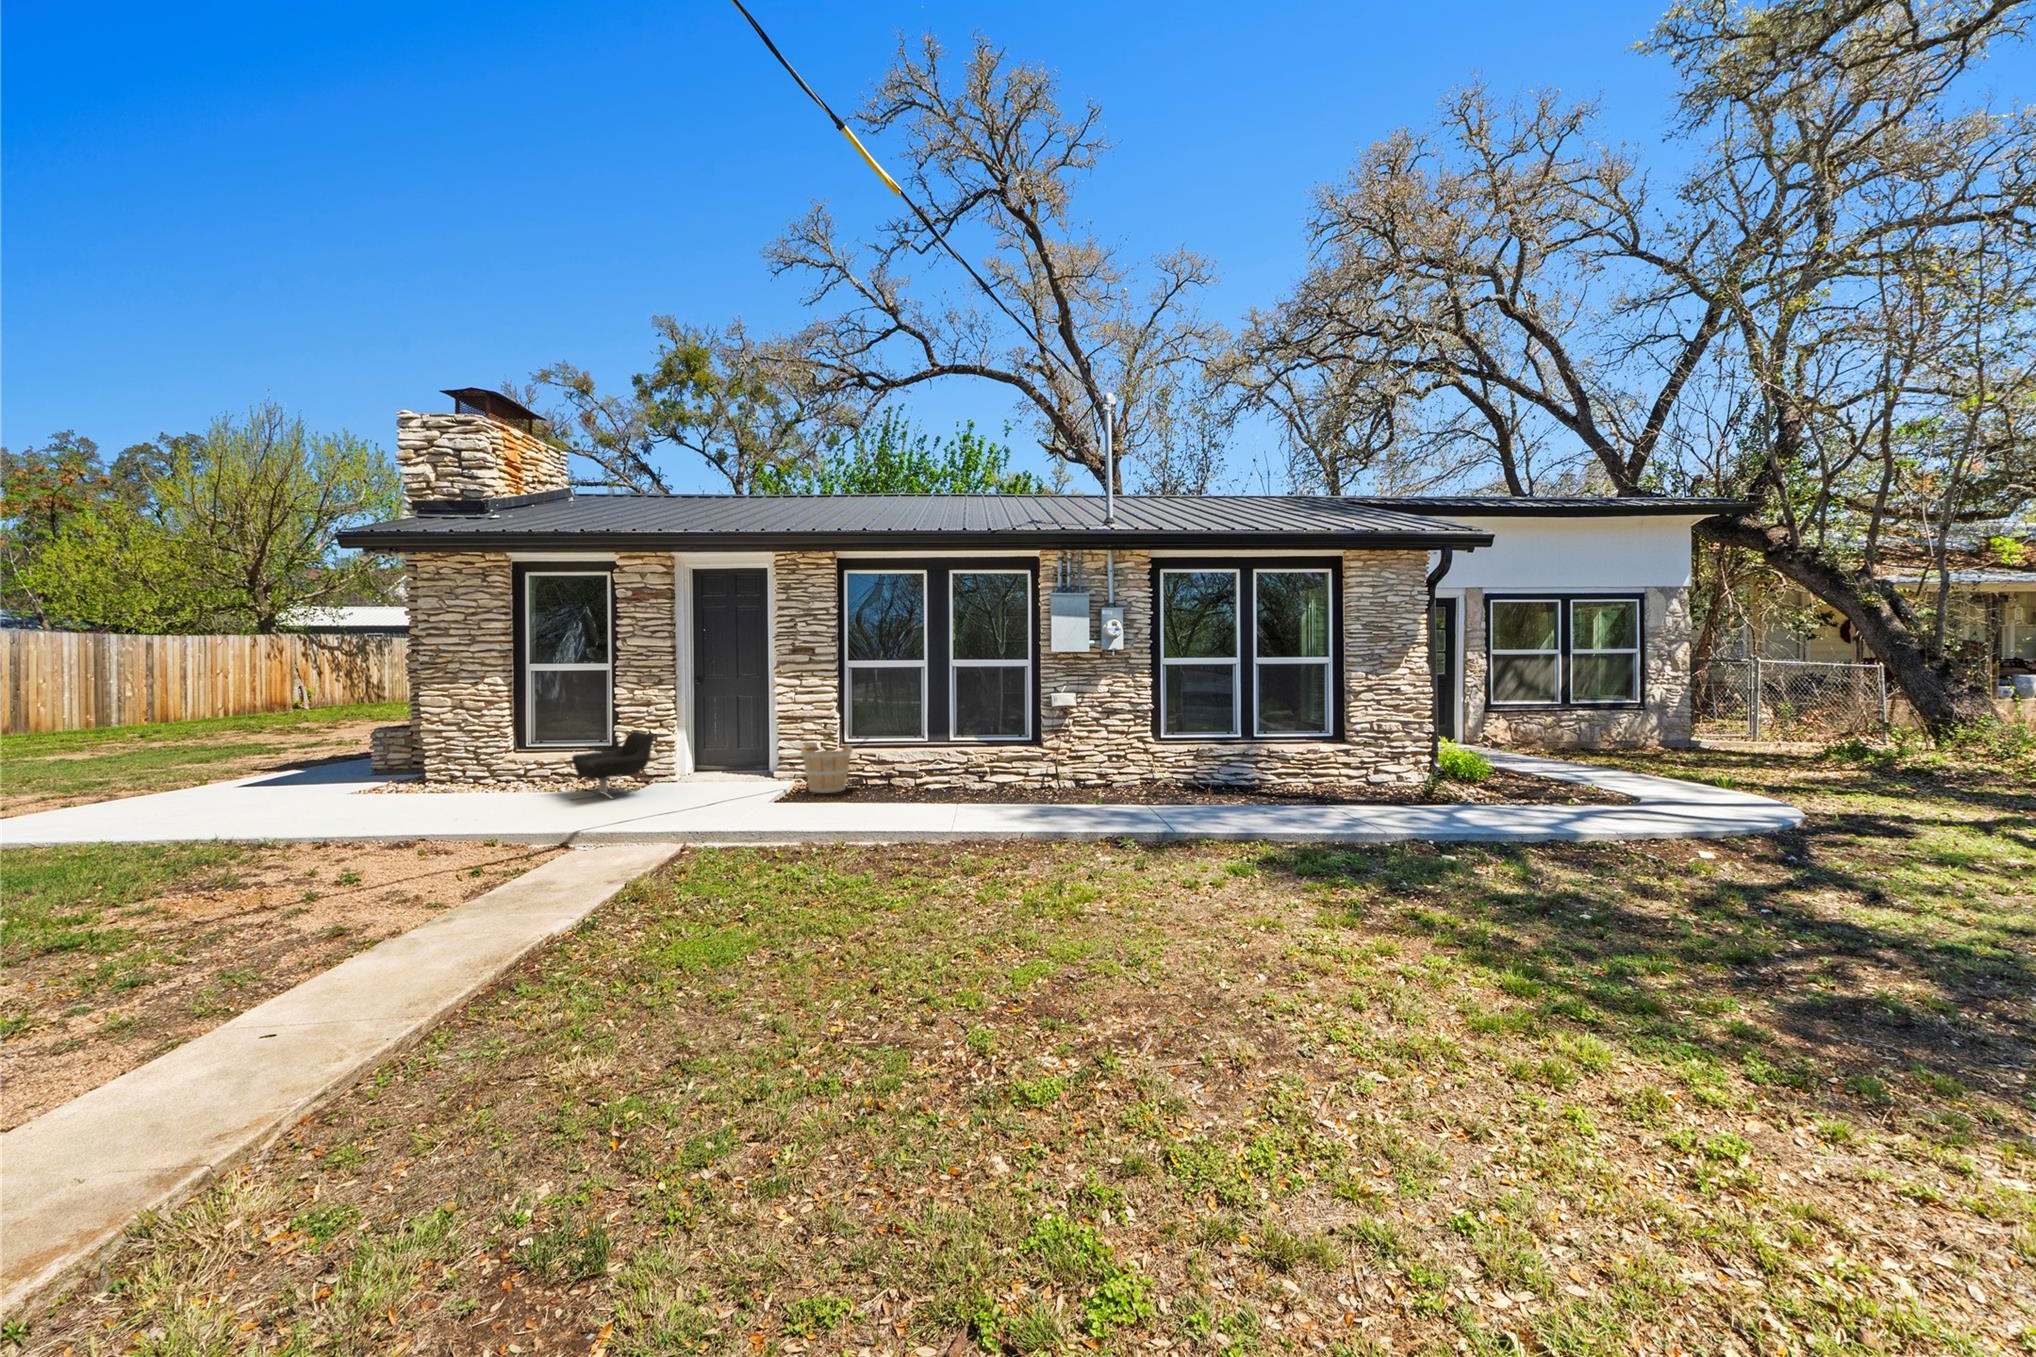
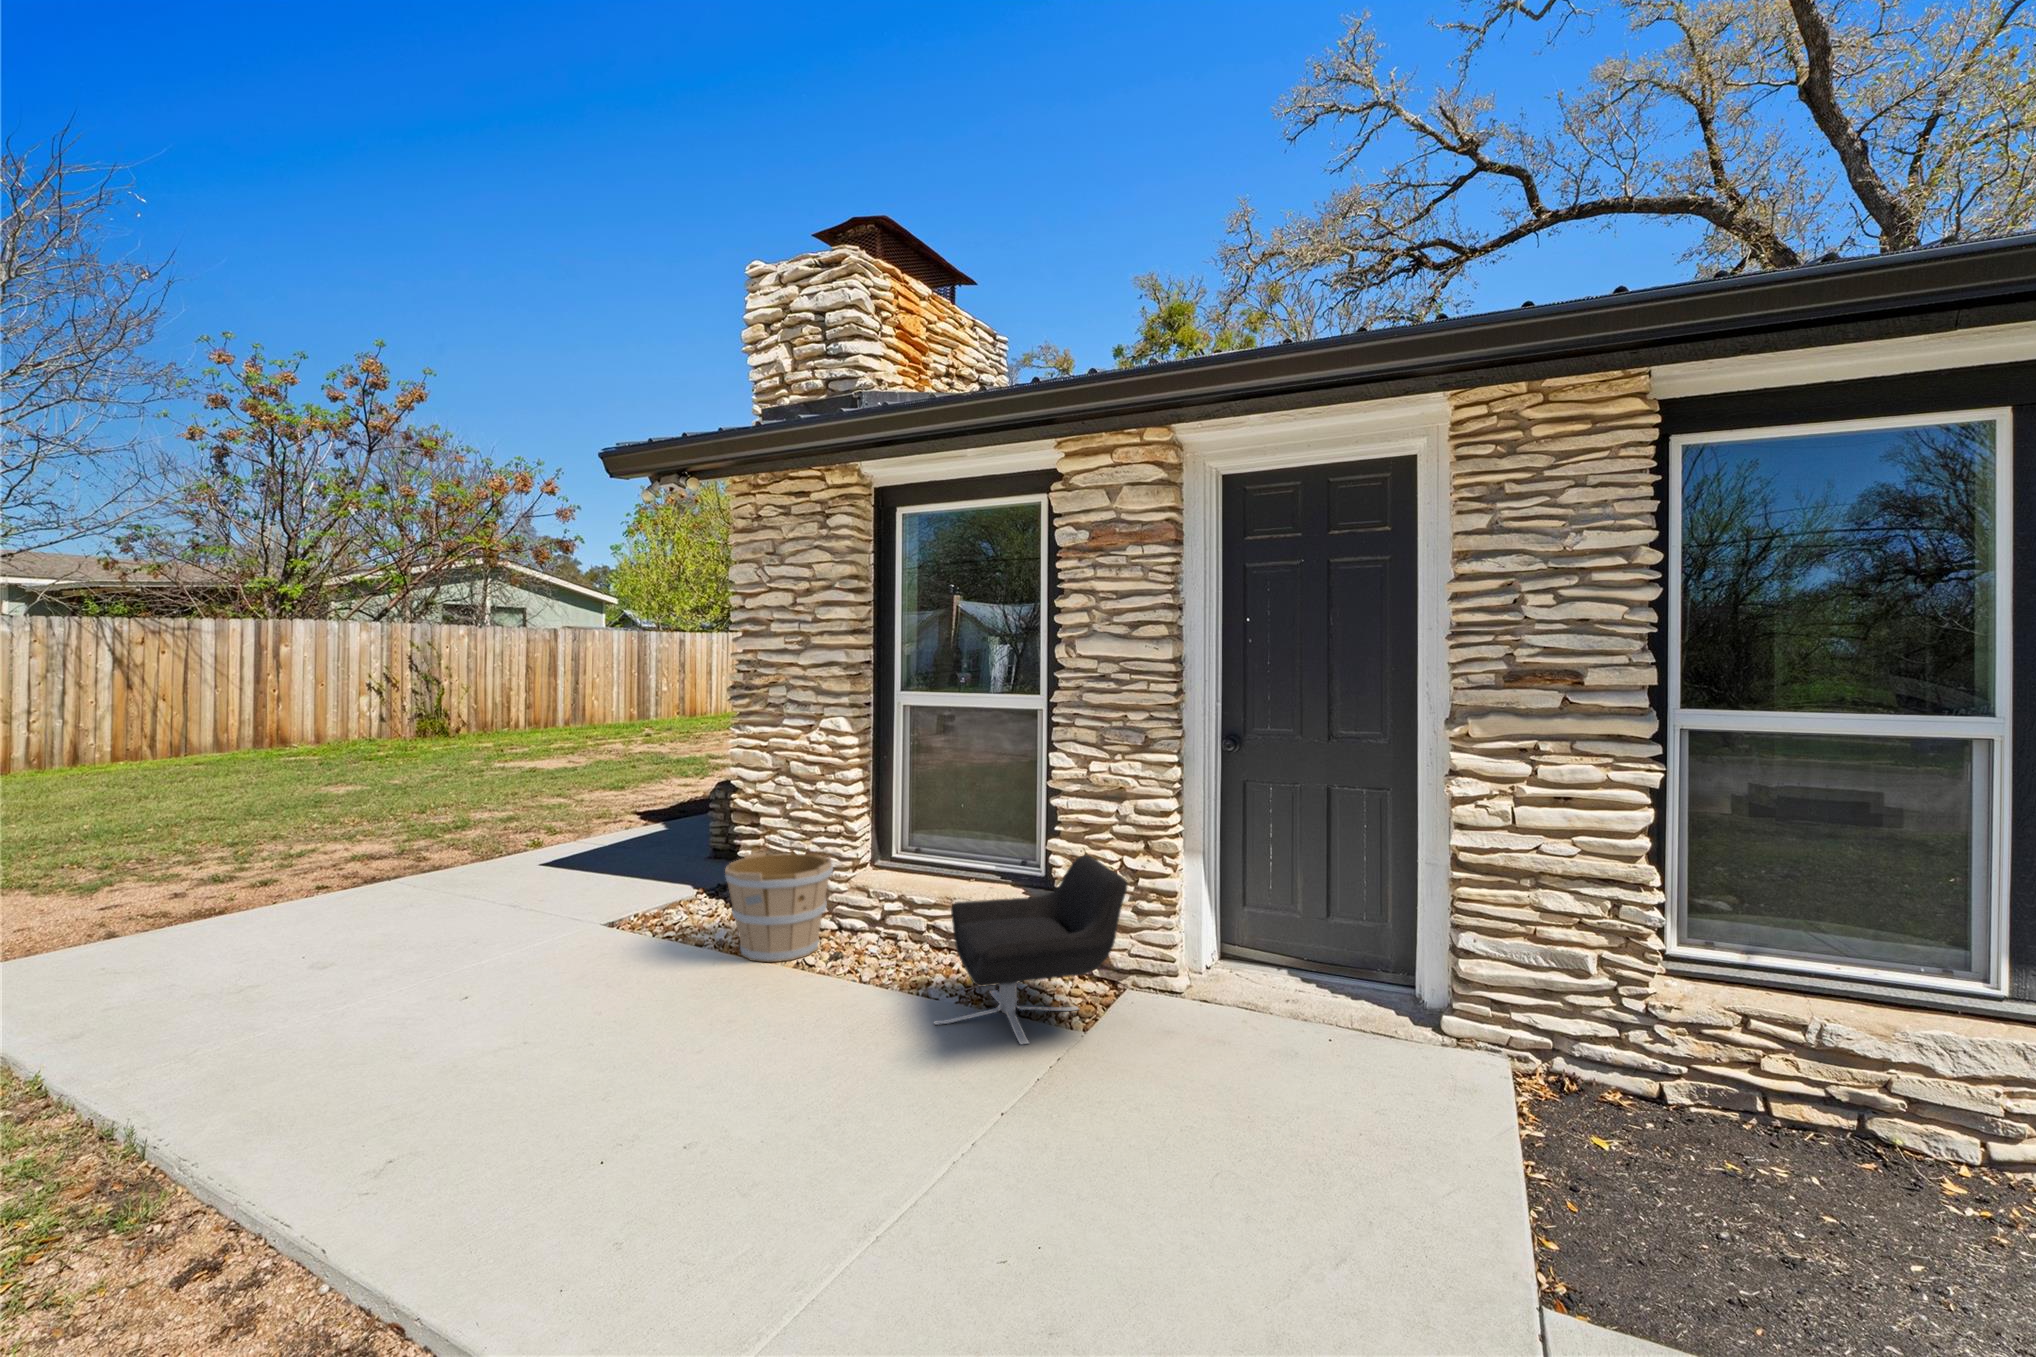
wooden bucket: present [801,745,852,793] -> present [725,852,833,962]

